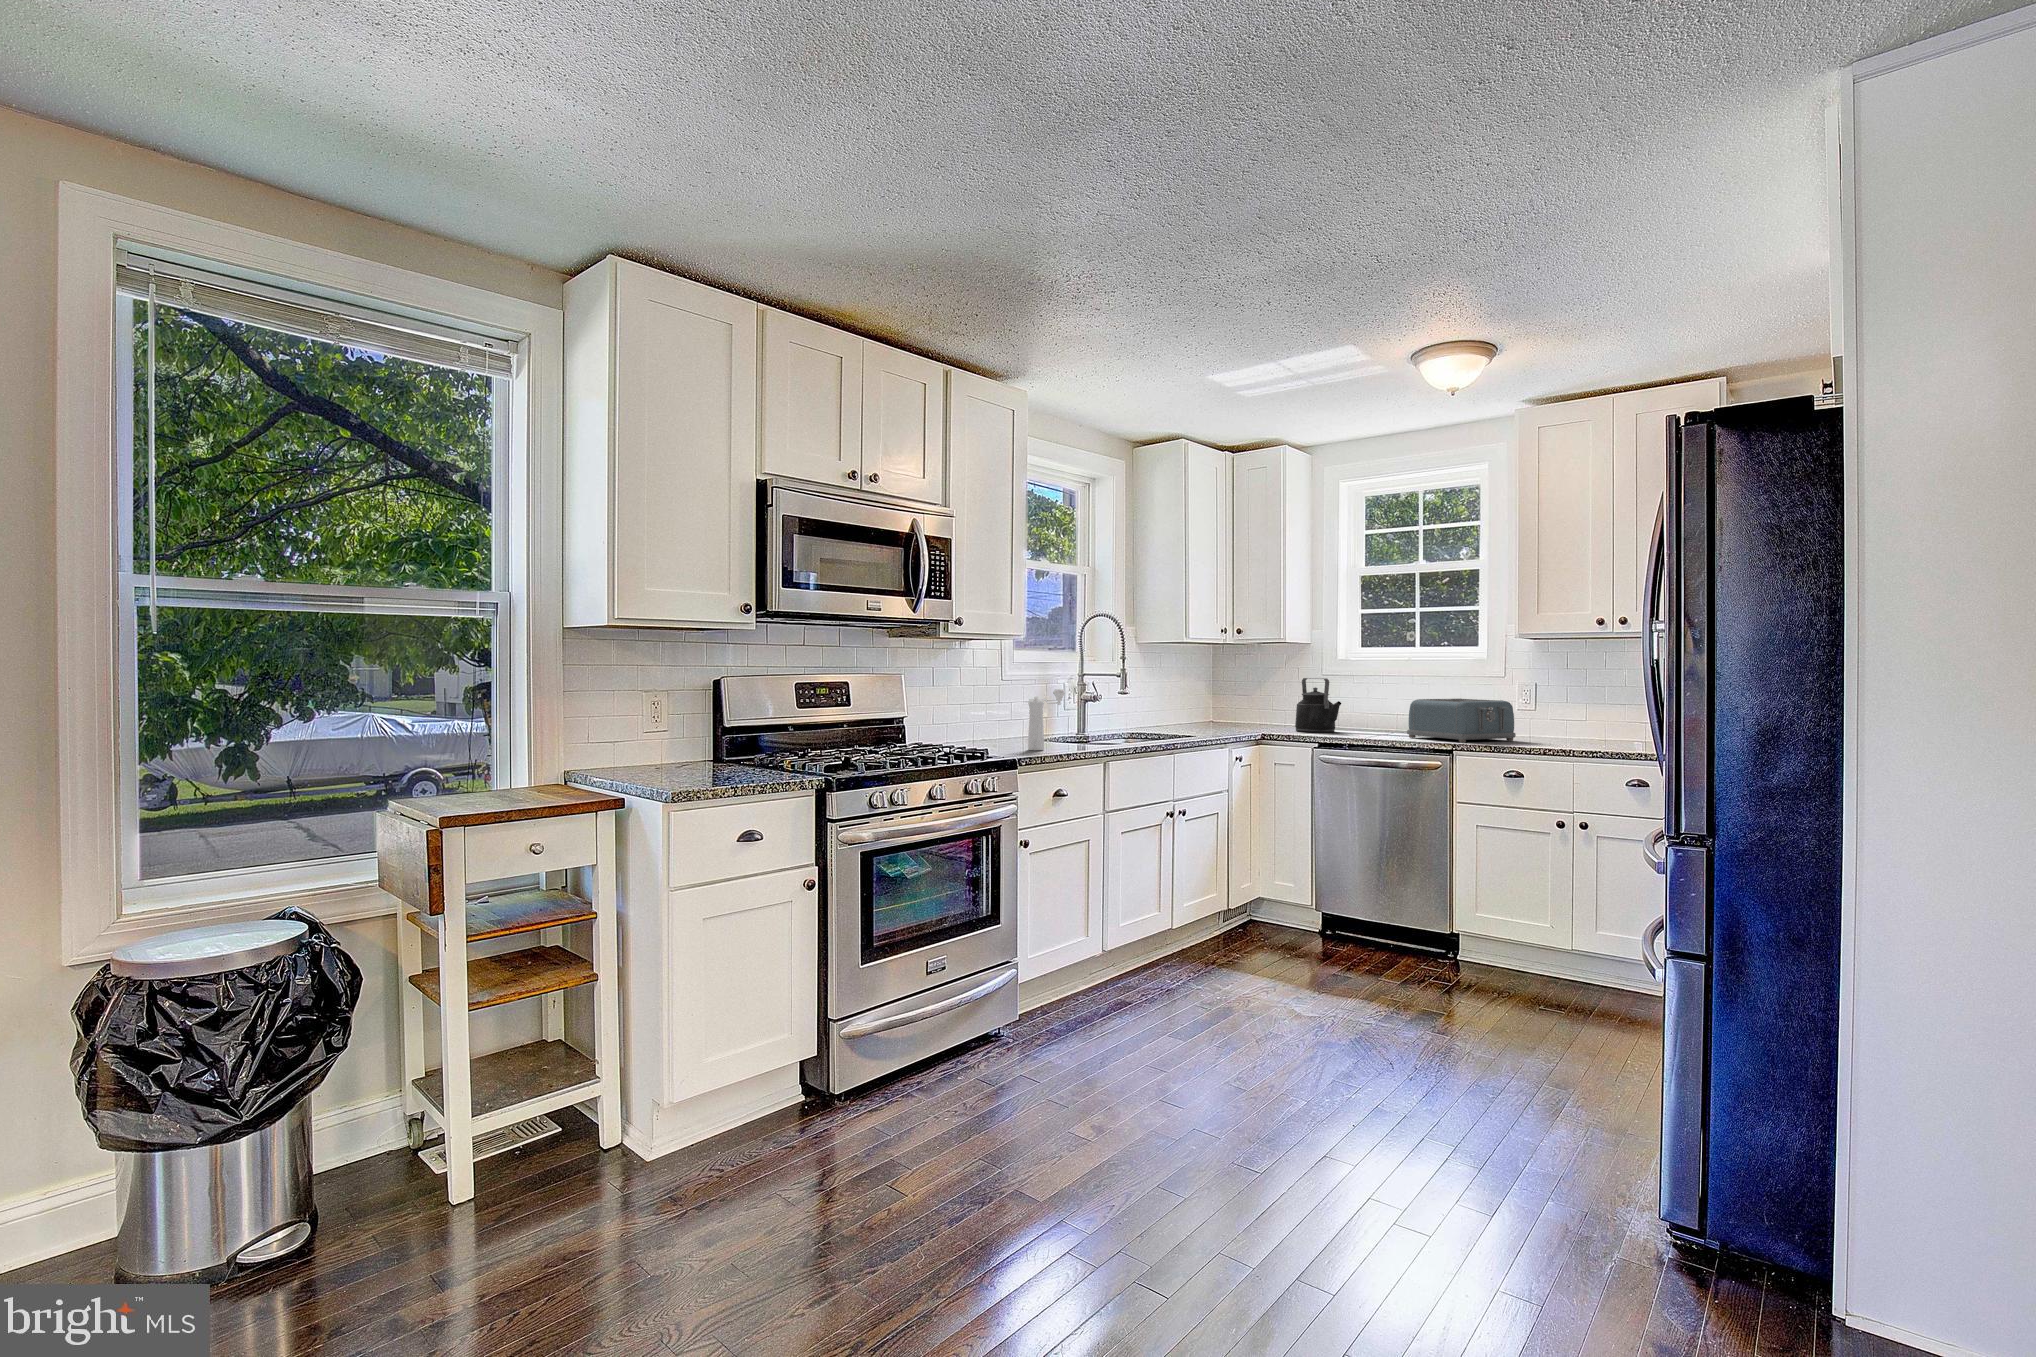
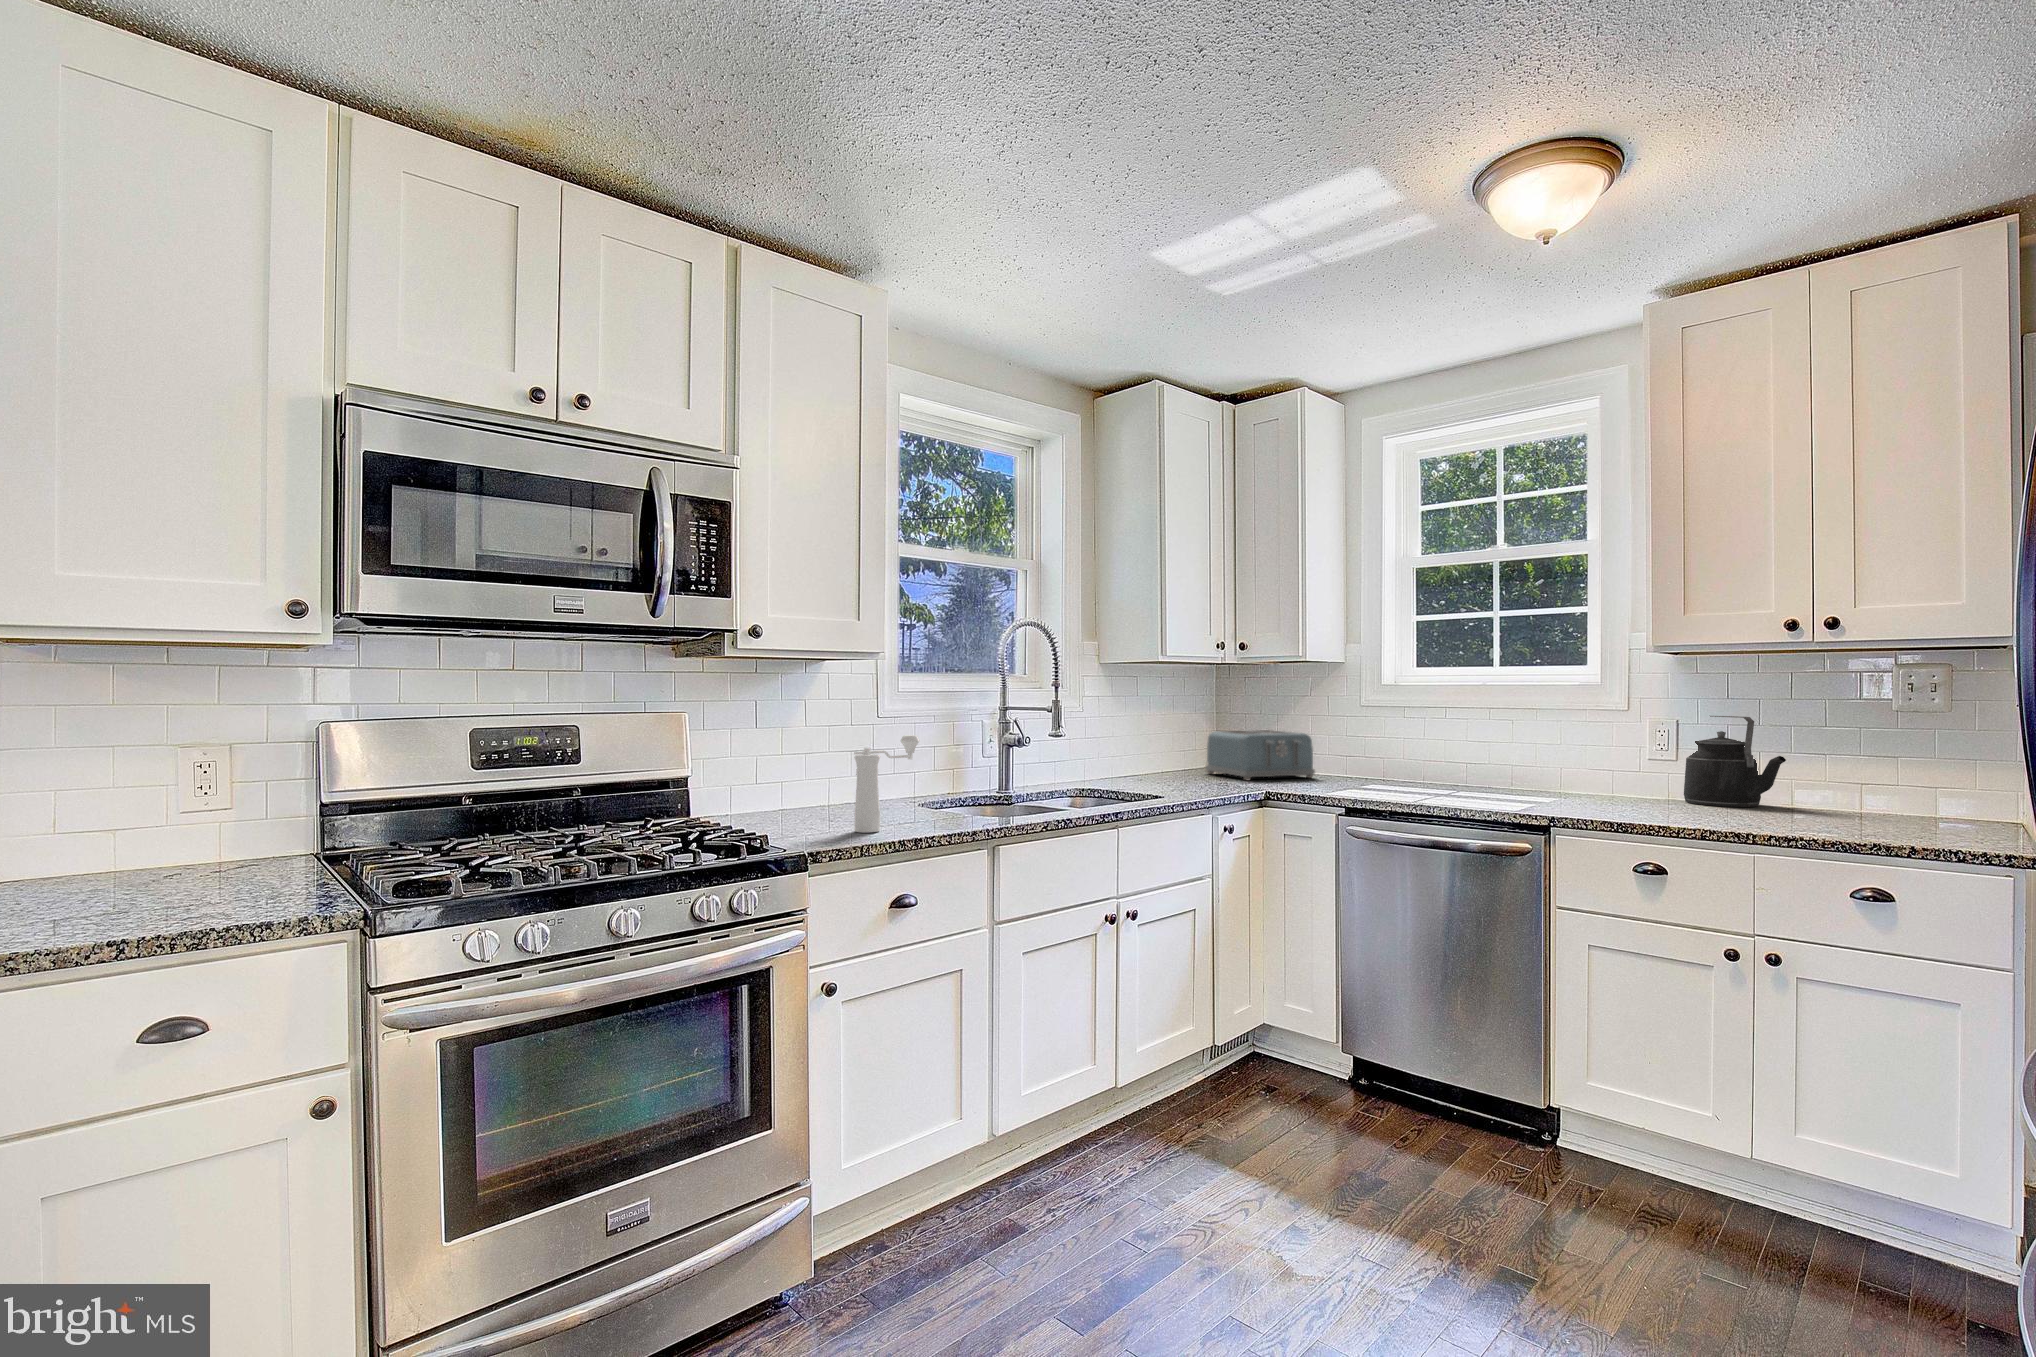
kettle: present [1295,678,1341,732] -> present [1684,716,1786,807]
toaster: present [1407,699,1516,743] -> present [1205,730,1315,780]

